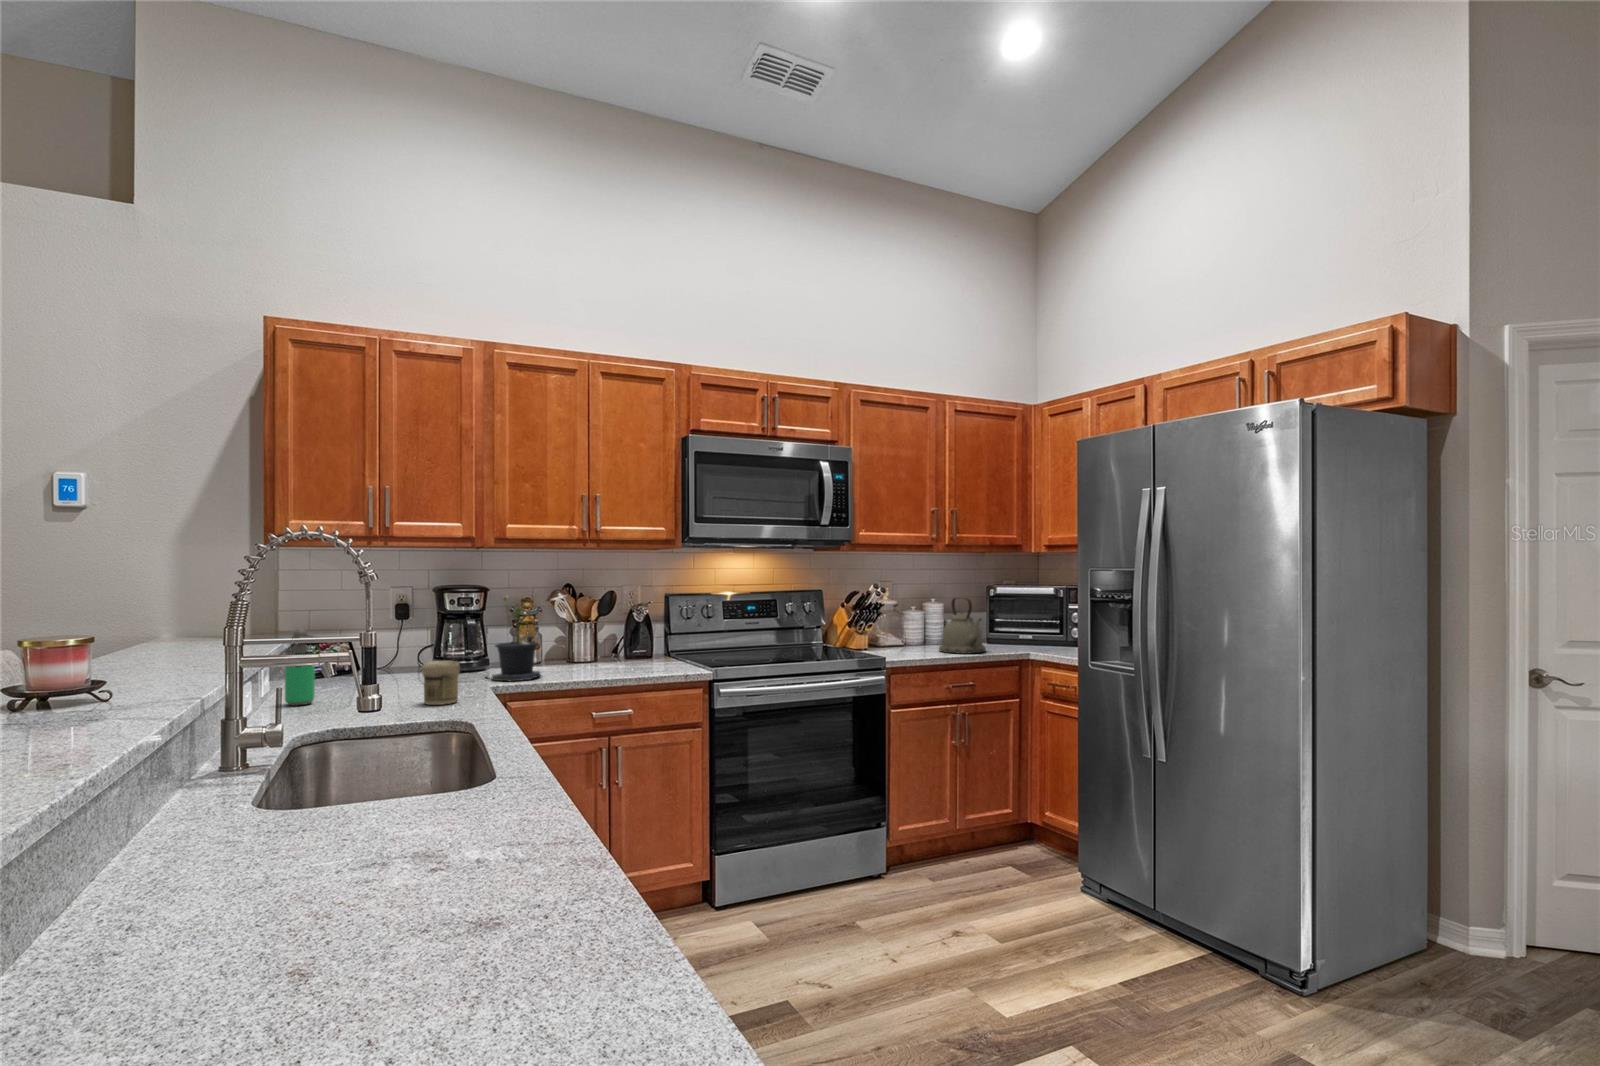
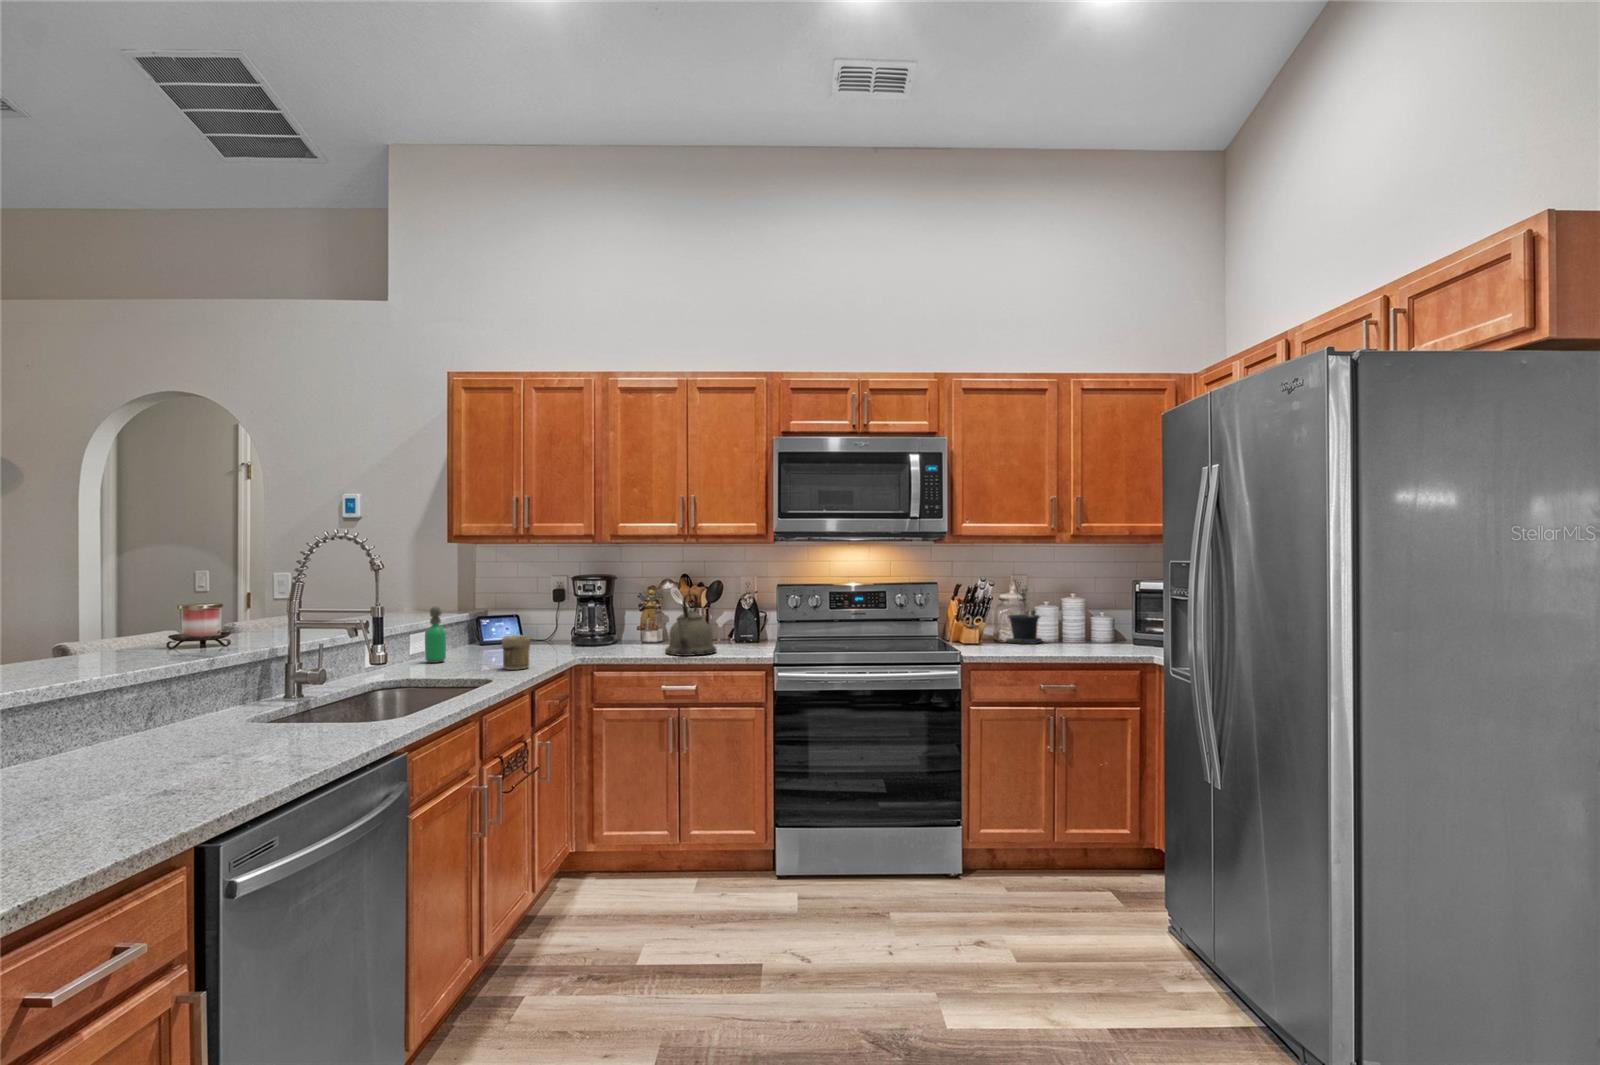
potted plant: present [486,596,541,681] -> present [1006,579,1042,644]
kettle: present [939,598,986,654] -> present [665,594,716,656]

